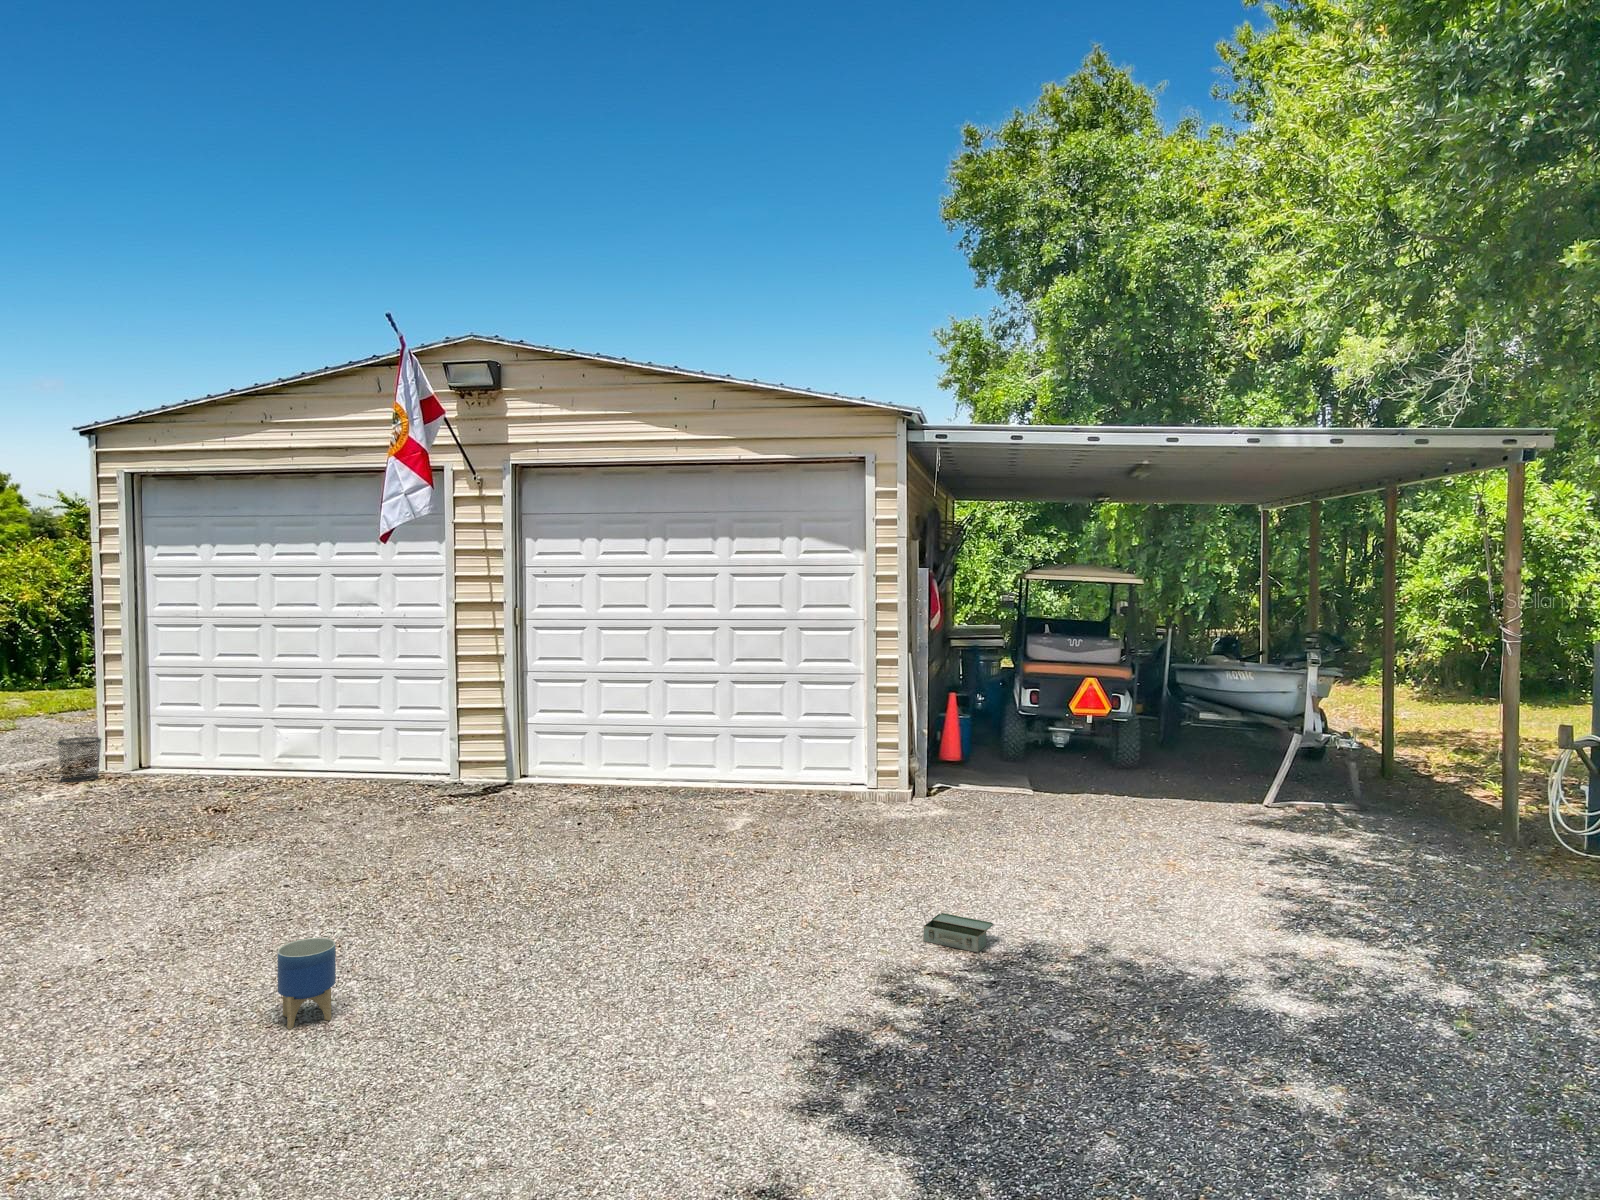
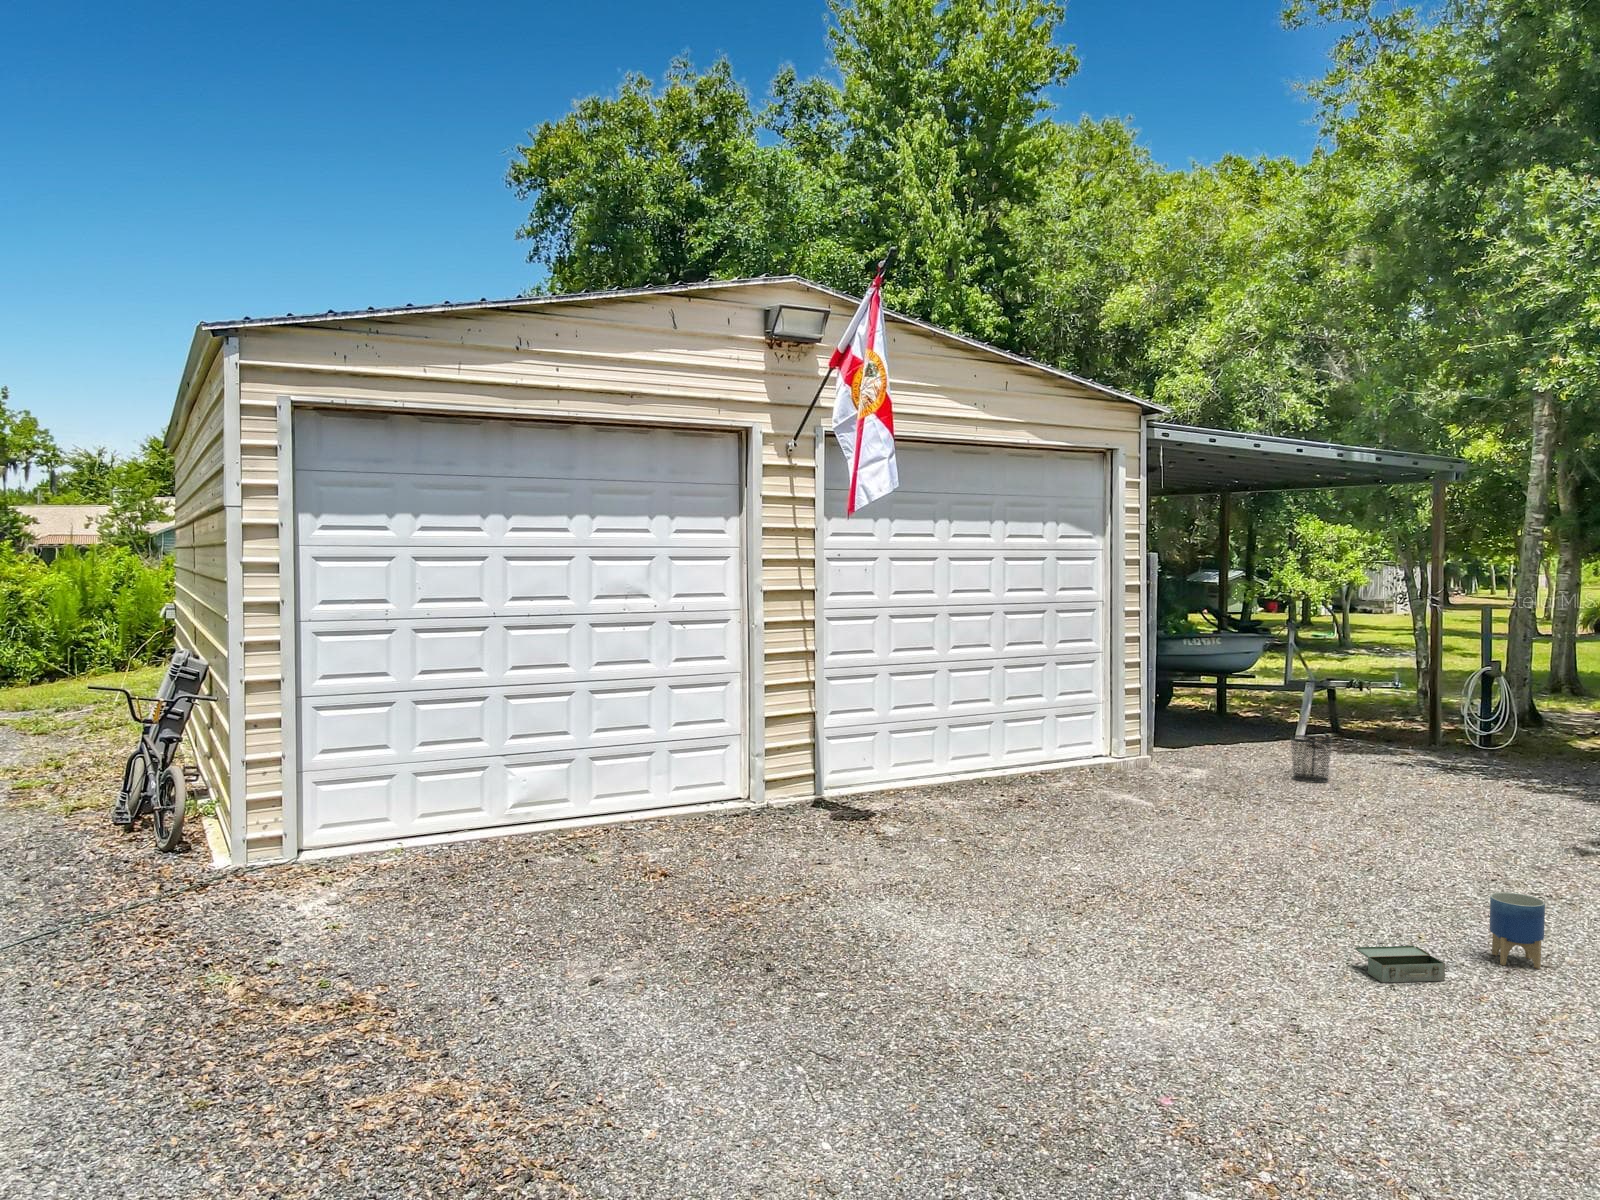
trash can: present [57,737,101,782] -> present [1290,735,1332,783]
toolbox: present [923,913,994,952] -> present [1355,946,1445,983]

